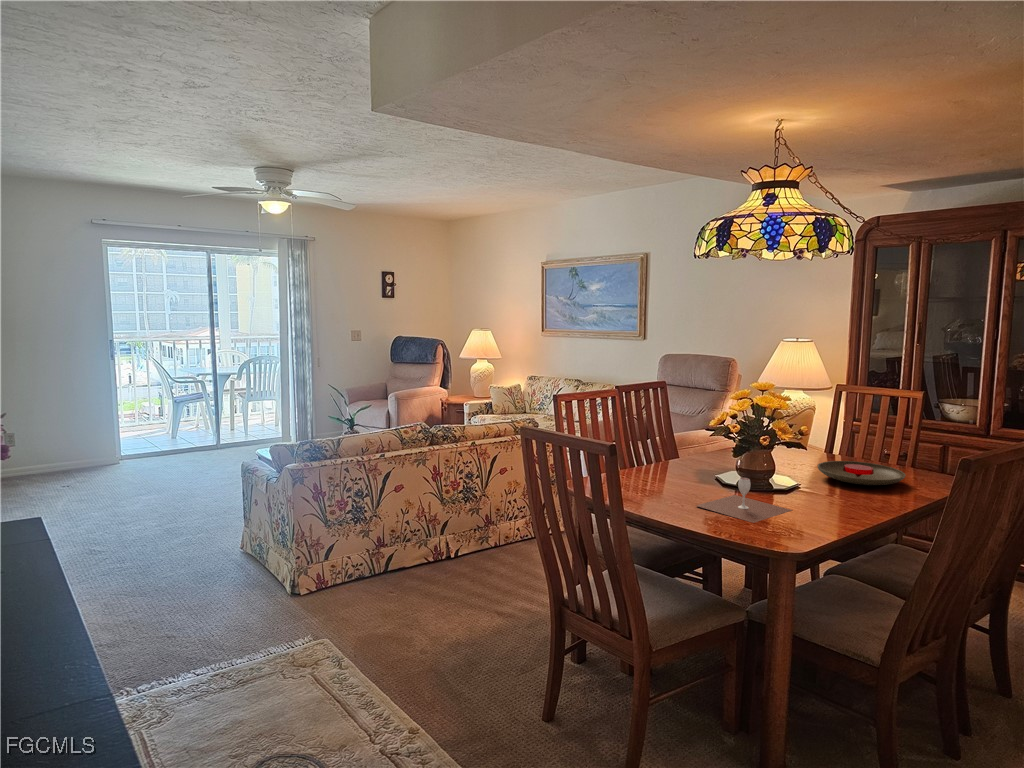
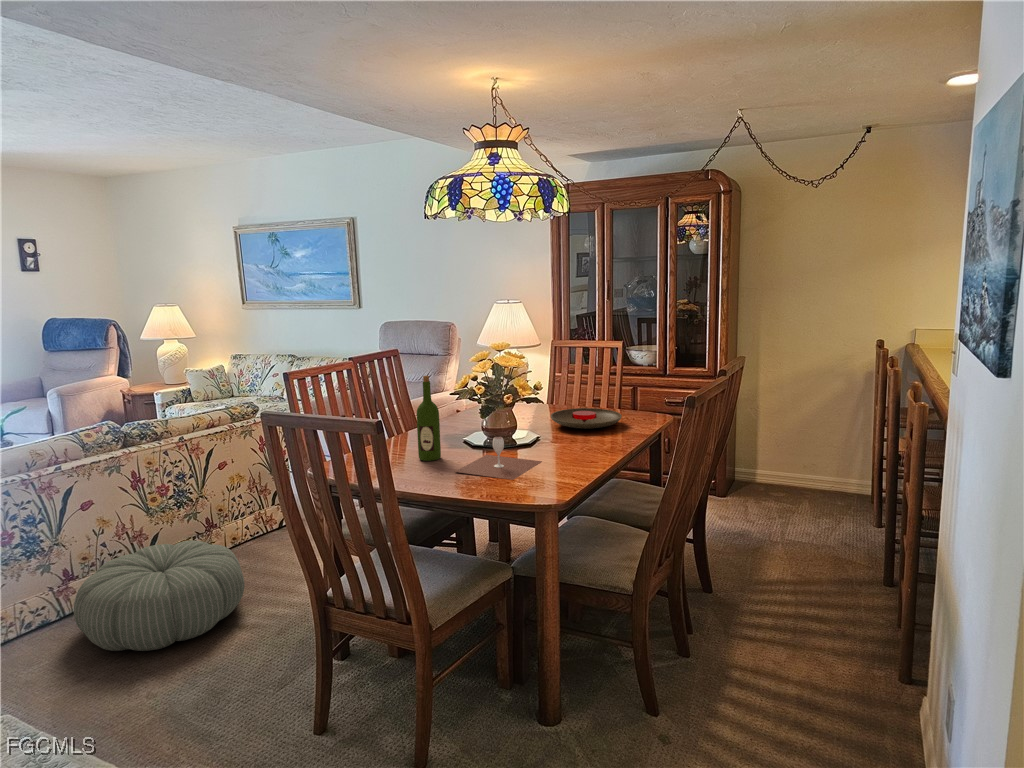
wine bottle: none [666,409,689,492] -> present [417,376,441,461]
pouf: none [381,530,507,615] -> present [74,540,245,651]

